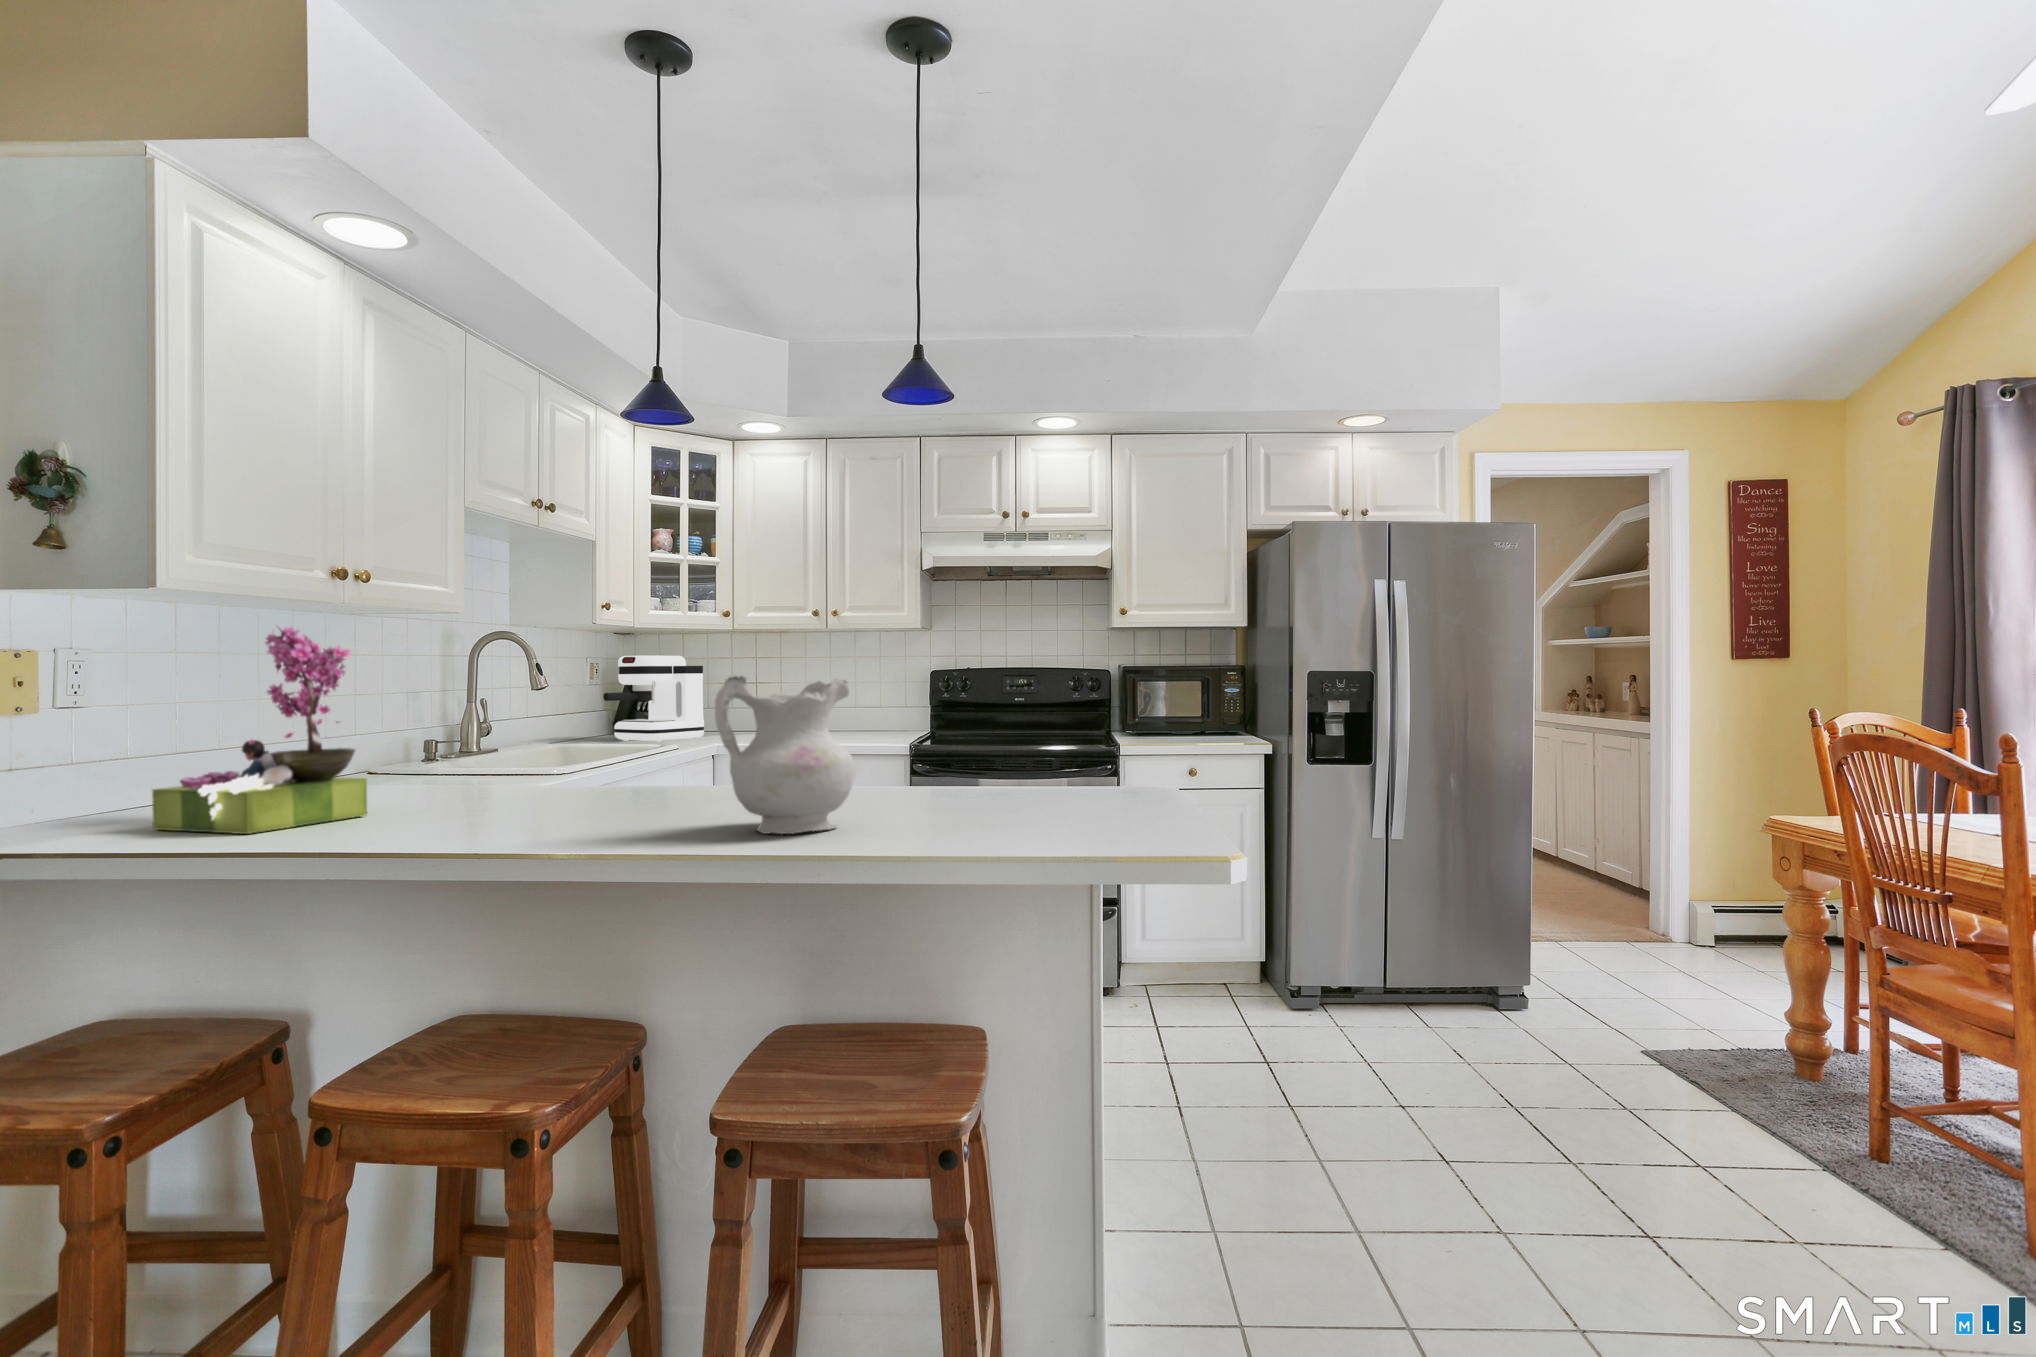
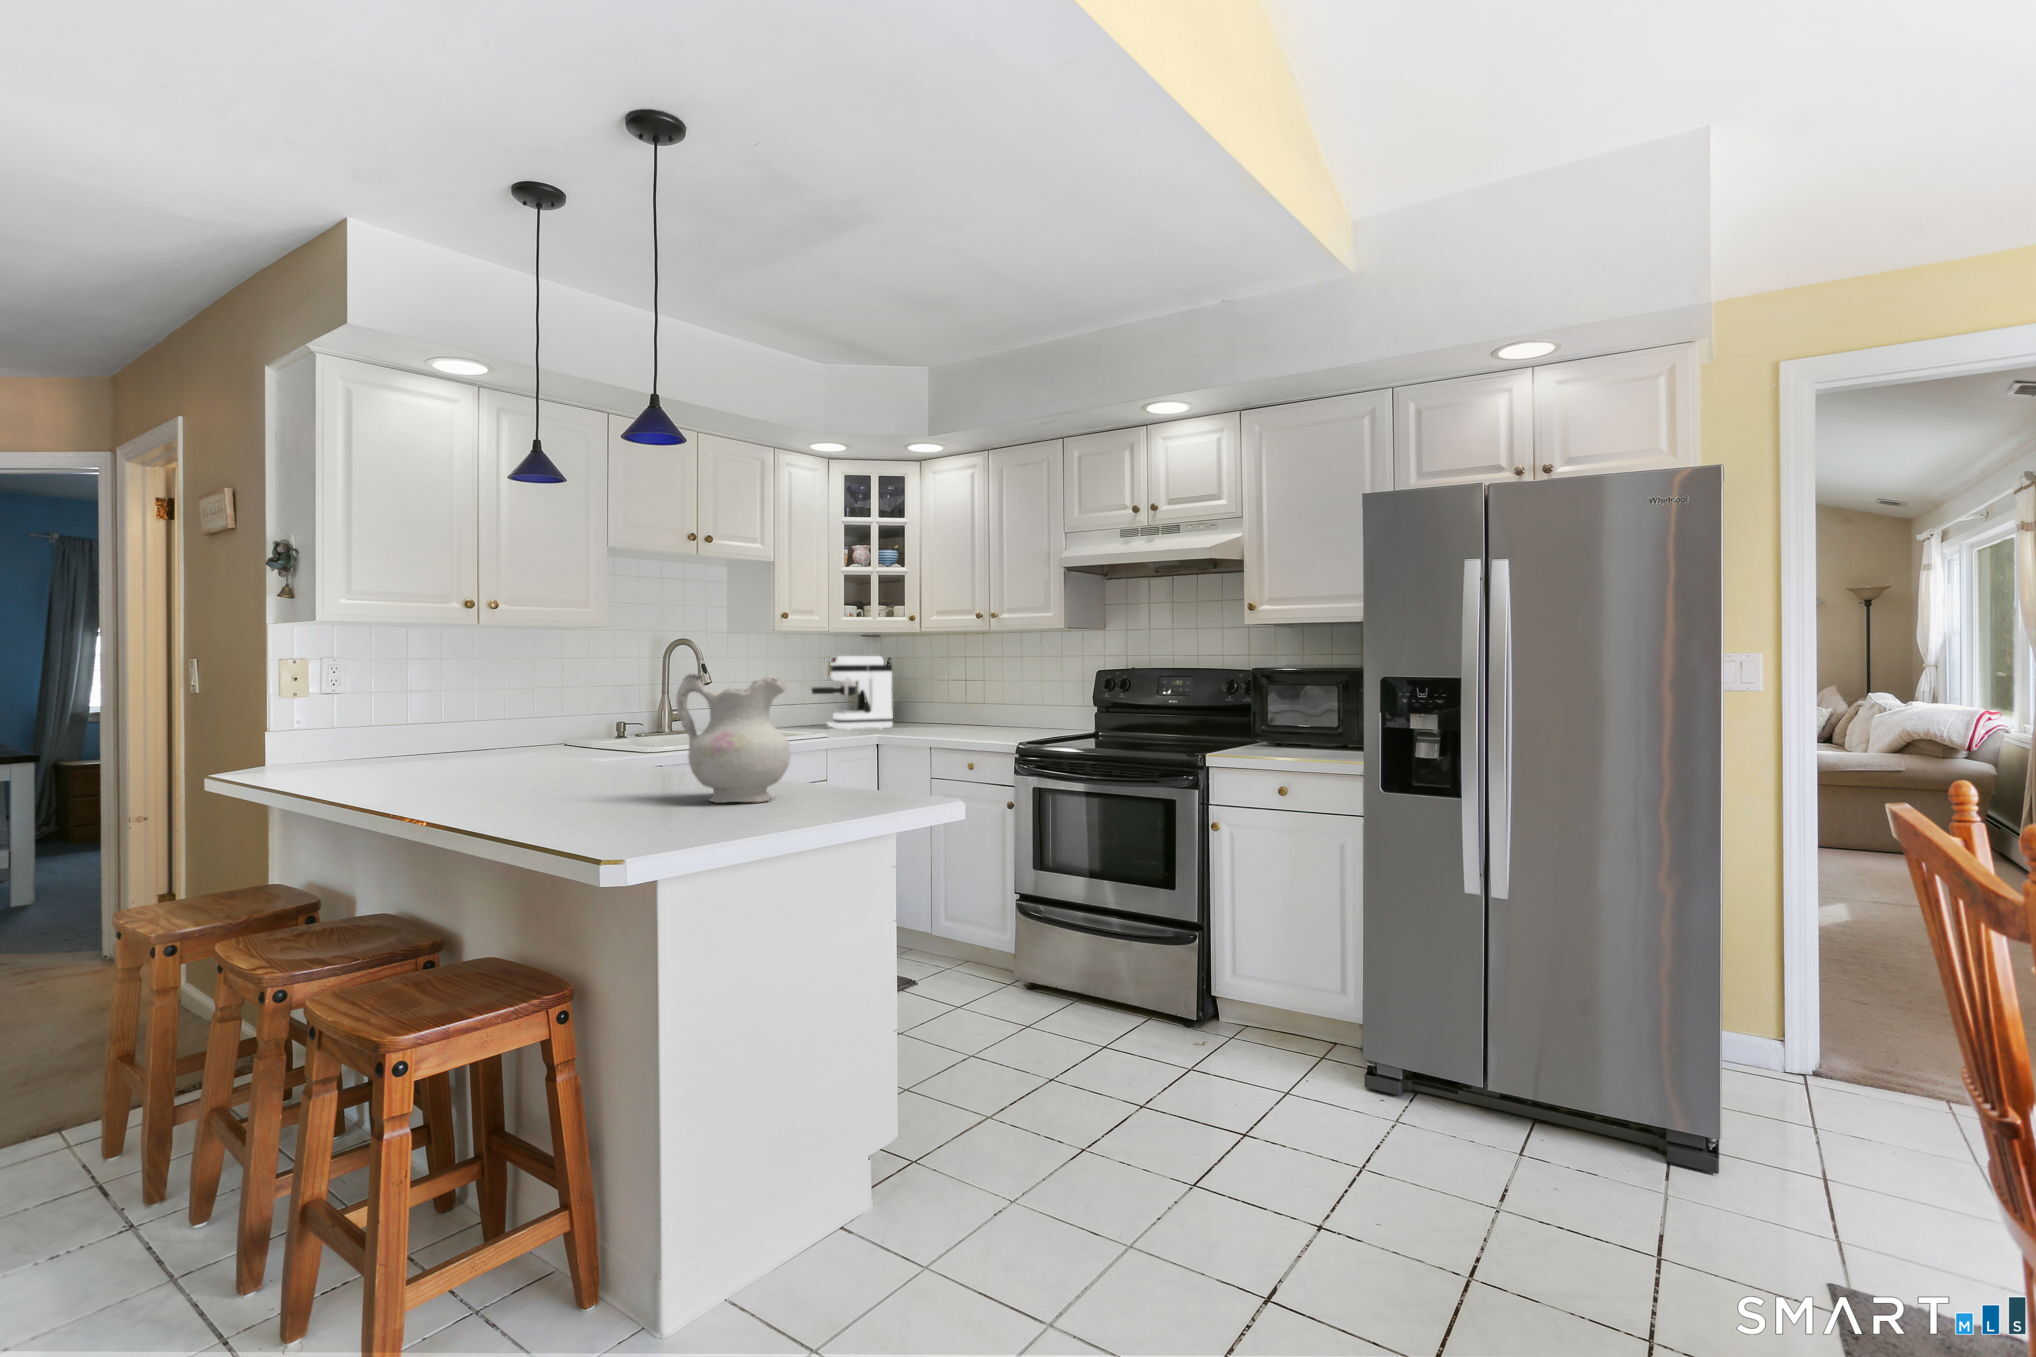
flower arrangement: present [152,627,367,834] -> none [295,638,412,775]
ceramic pitcher: present [715,676,855,834] -> present [676,673,791,803]

